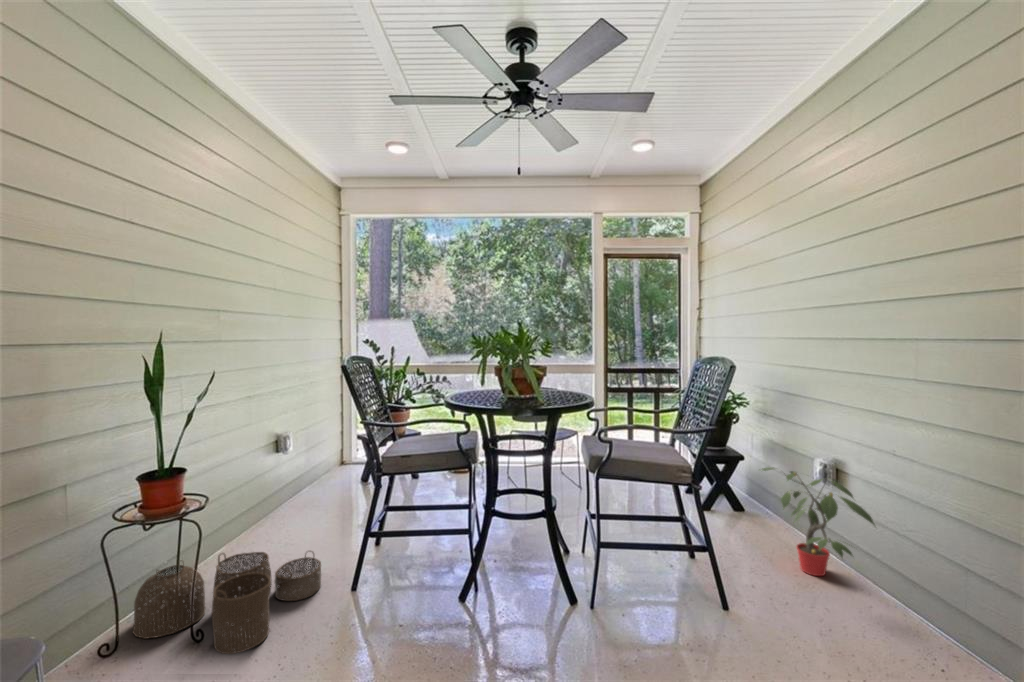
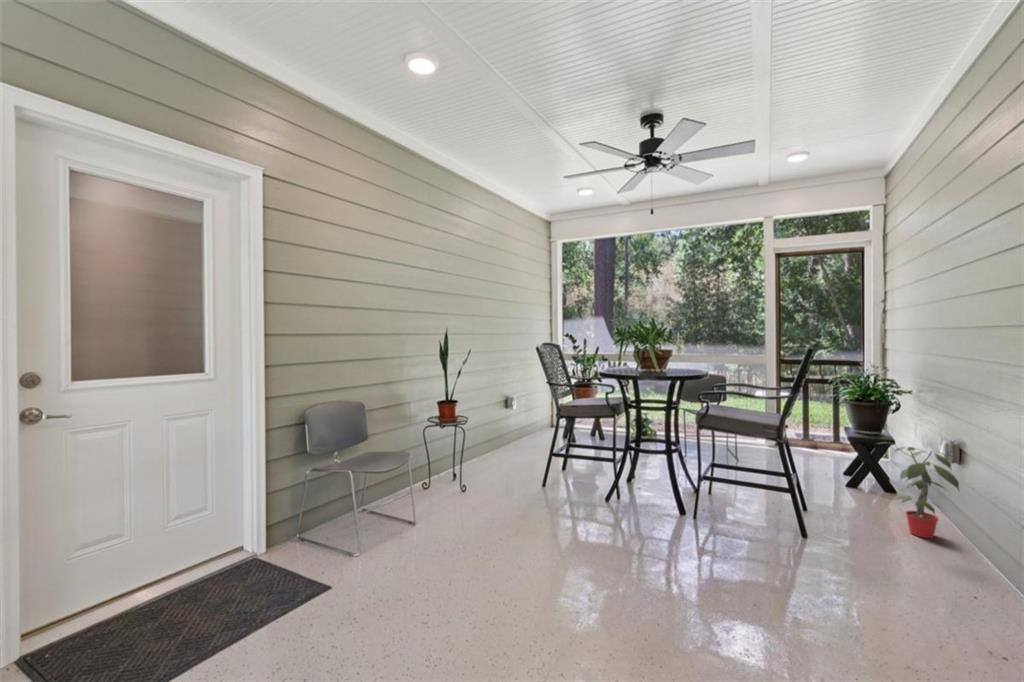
woven basket: present [133,552,321,654] -> none [435,450,526,497]

